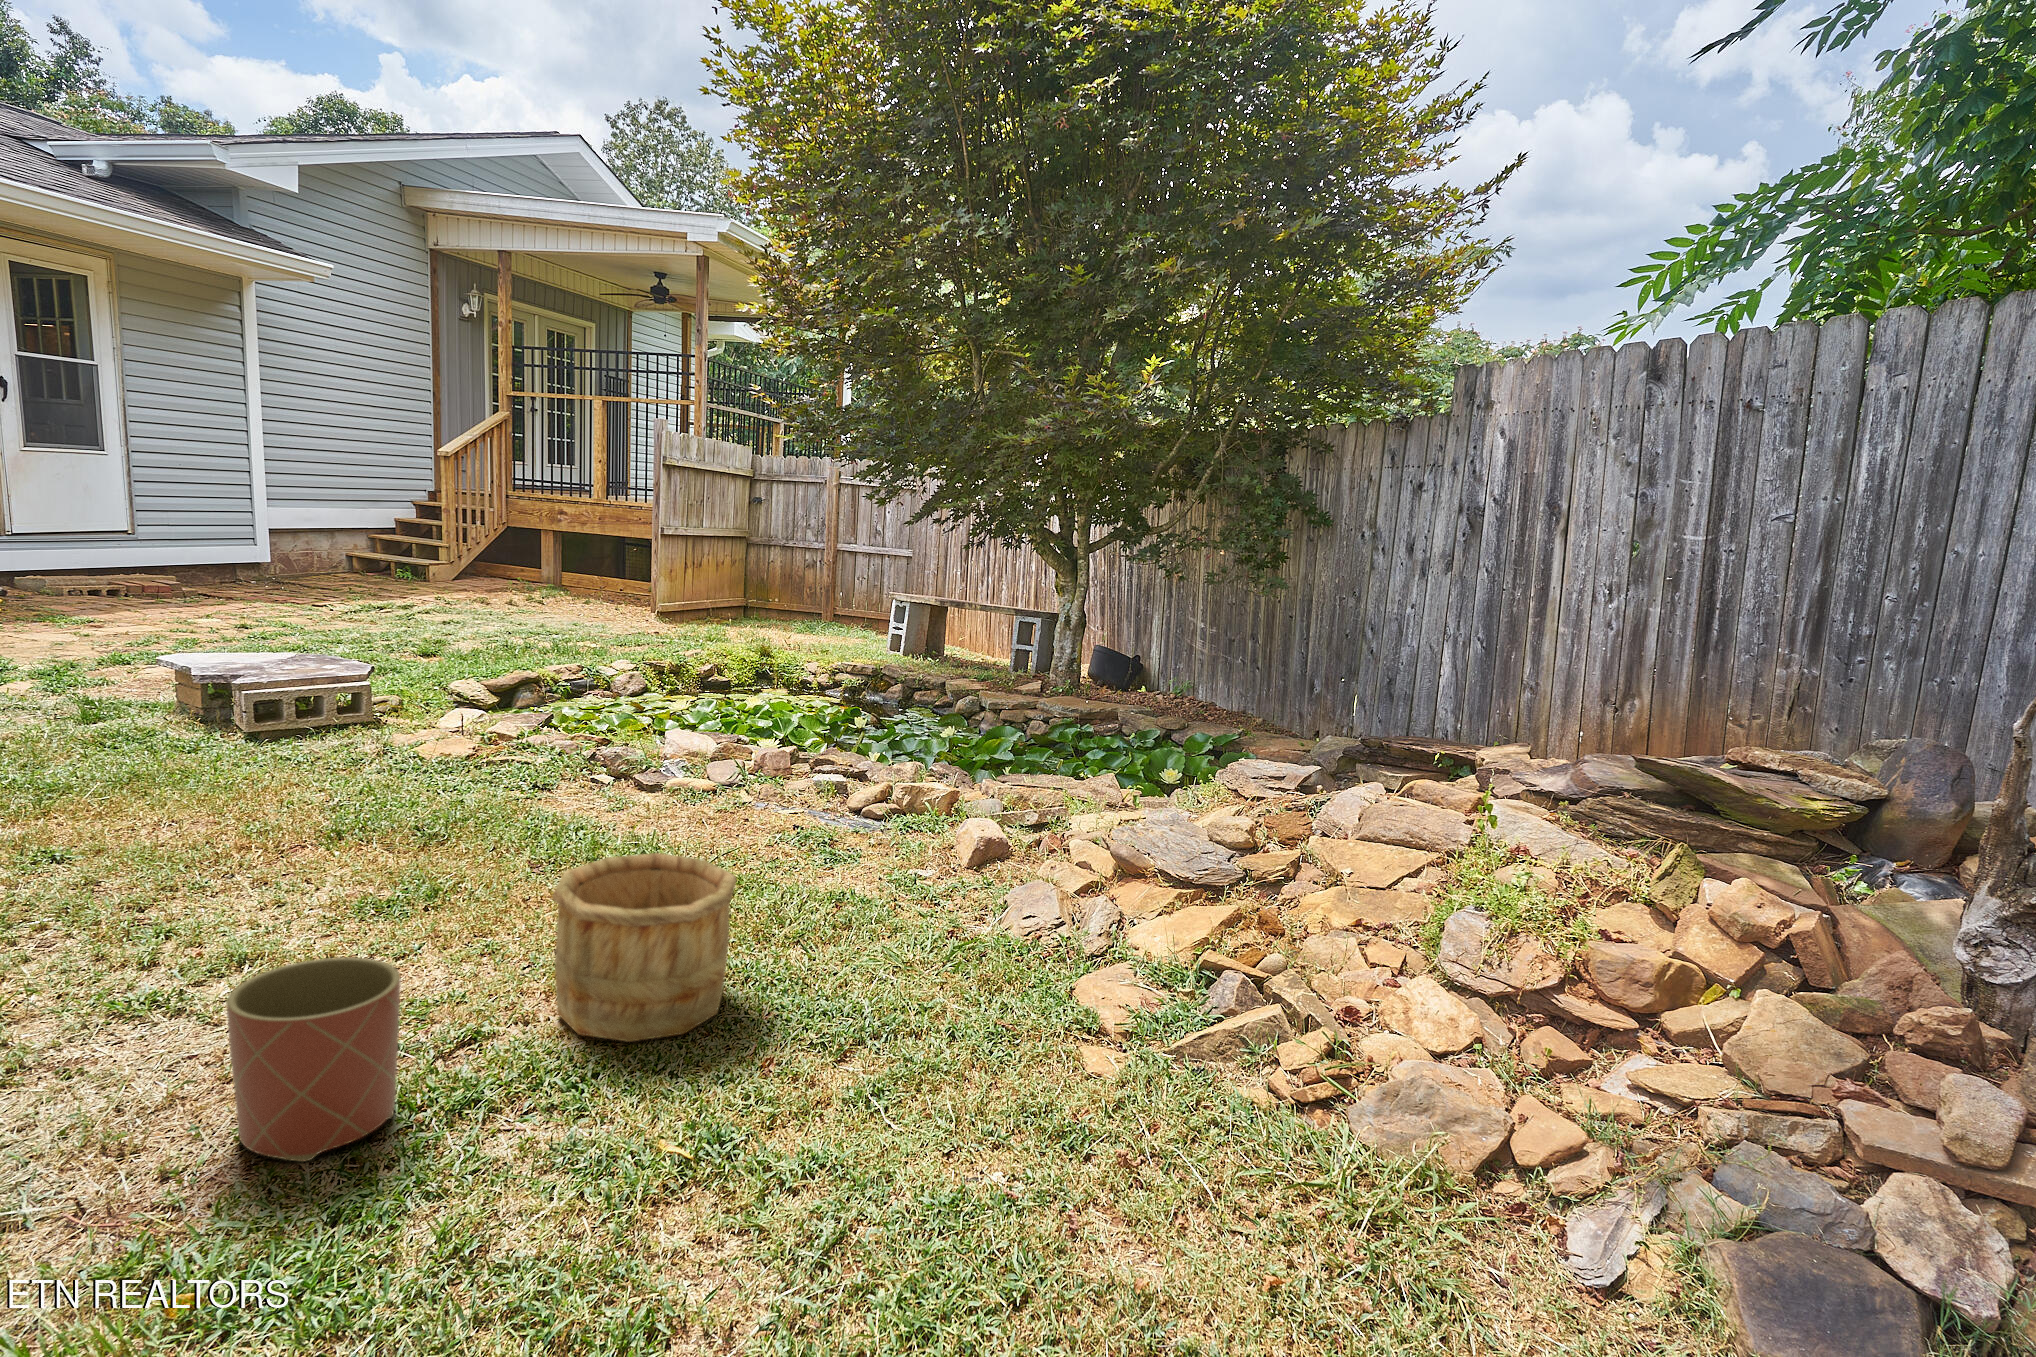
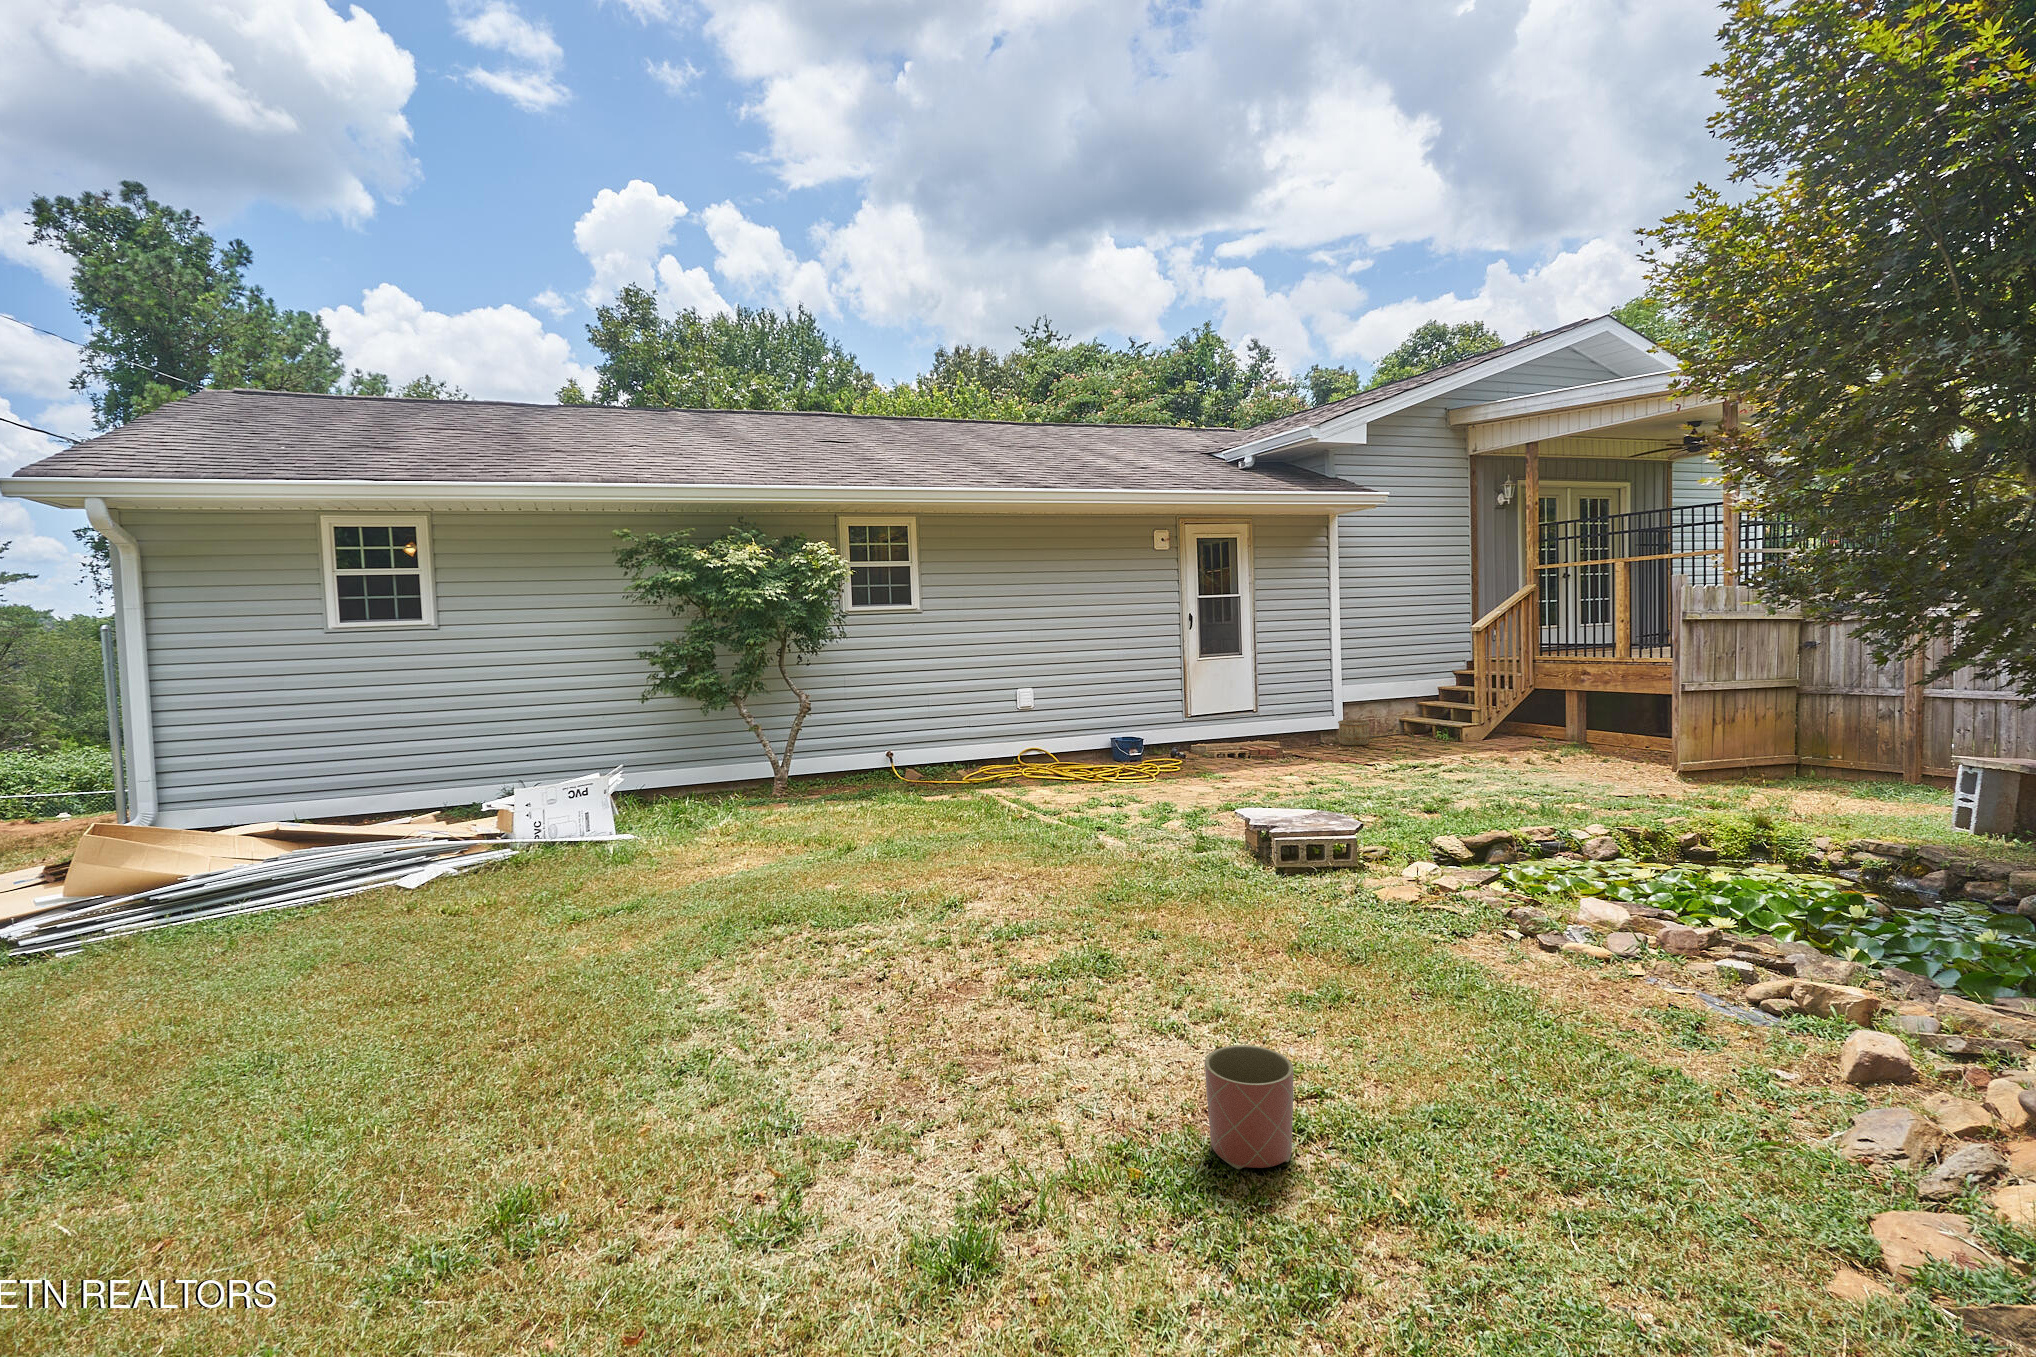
wooden bucket: present [552,853,737,1042] -> present [1338,719,1370,745]

